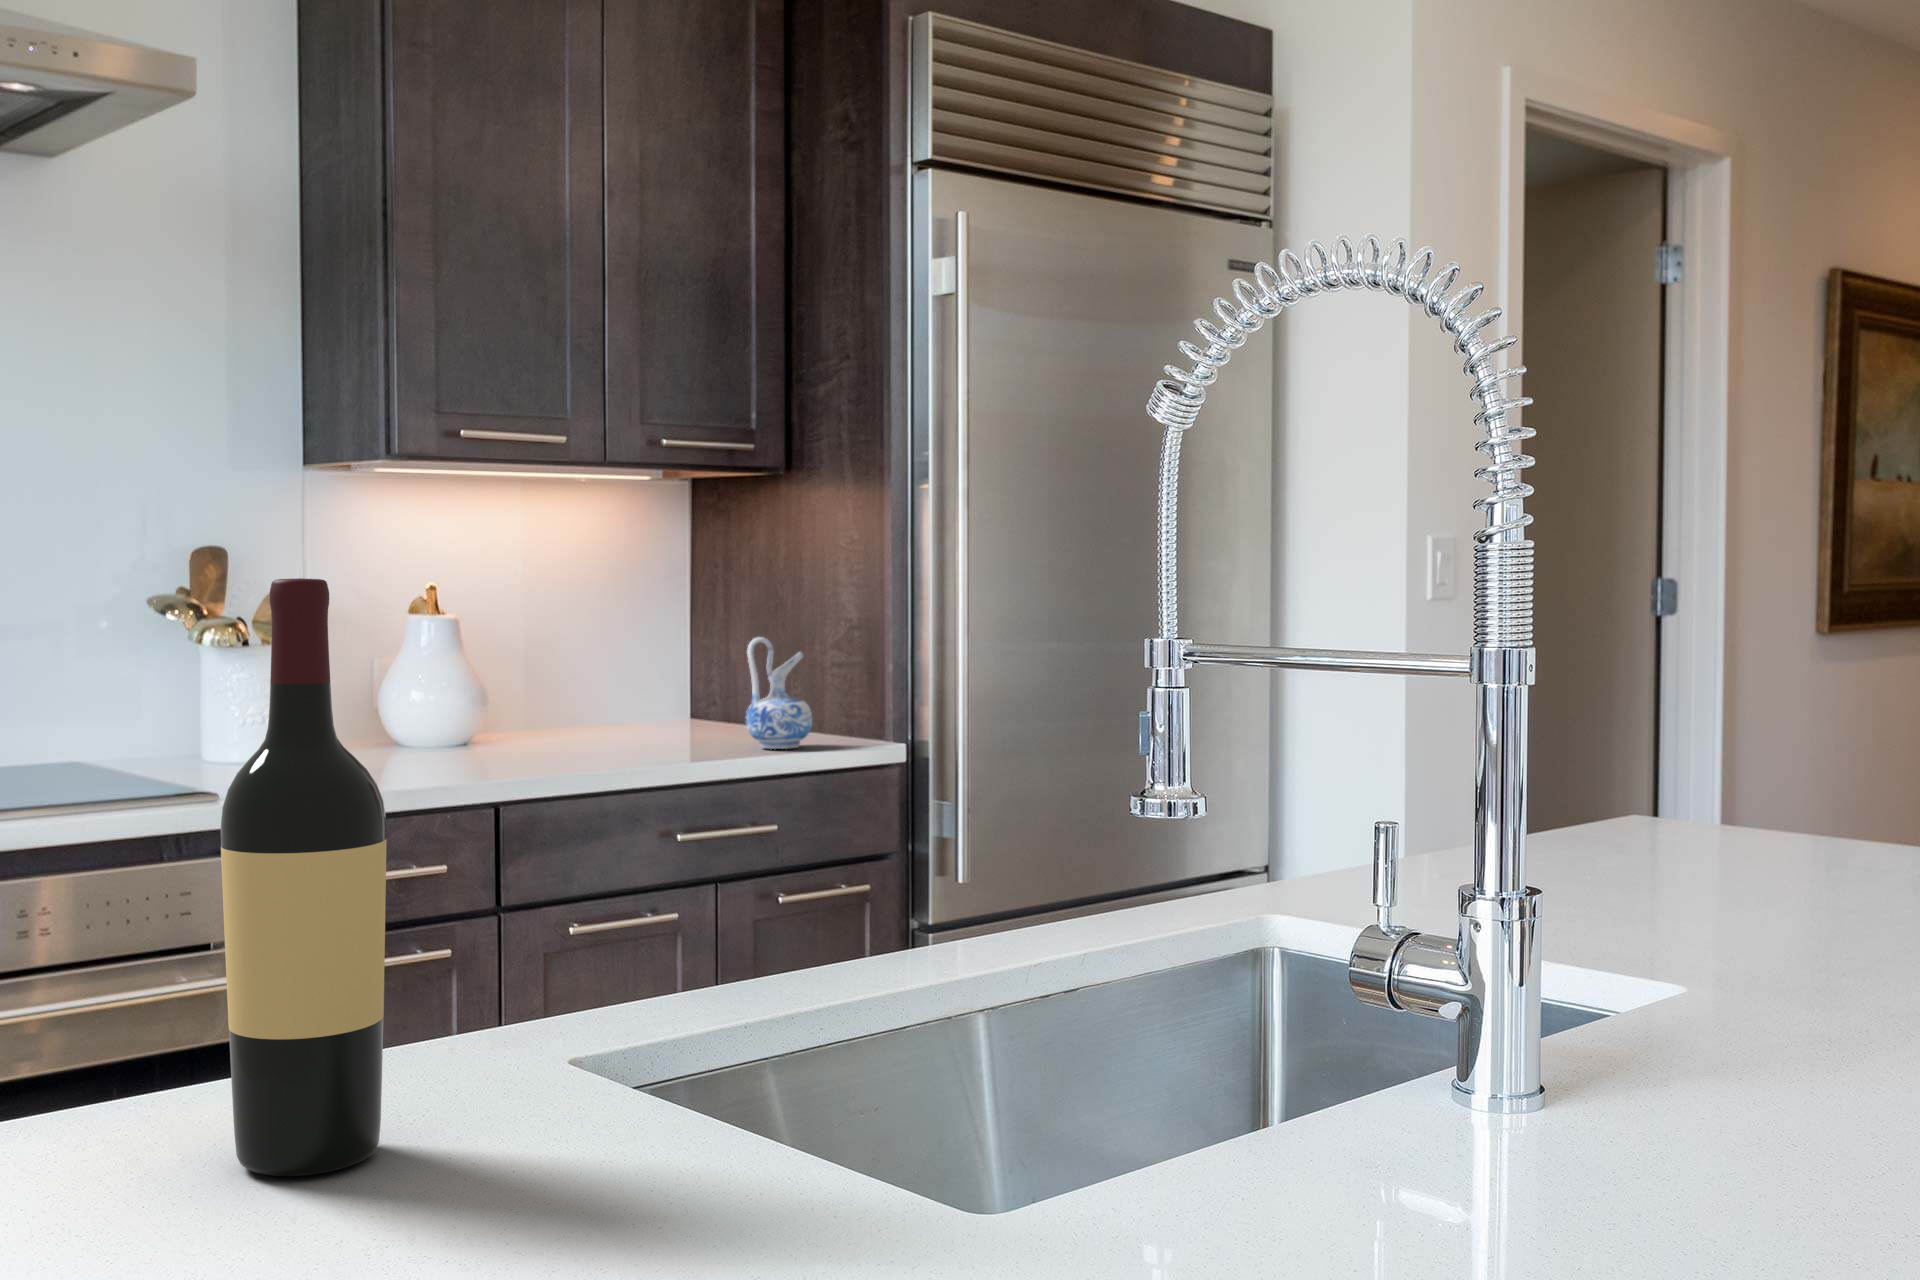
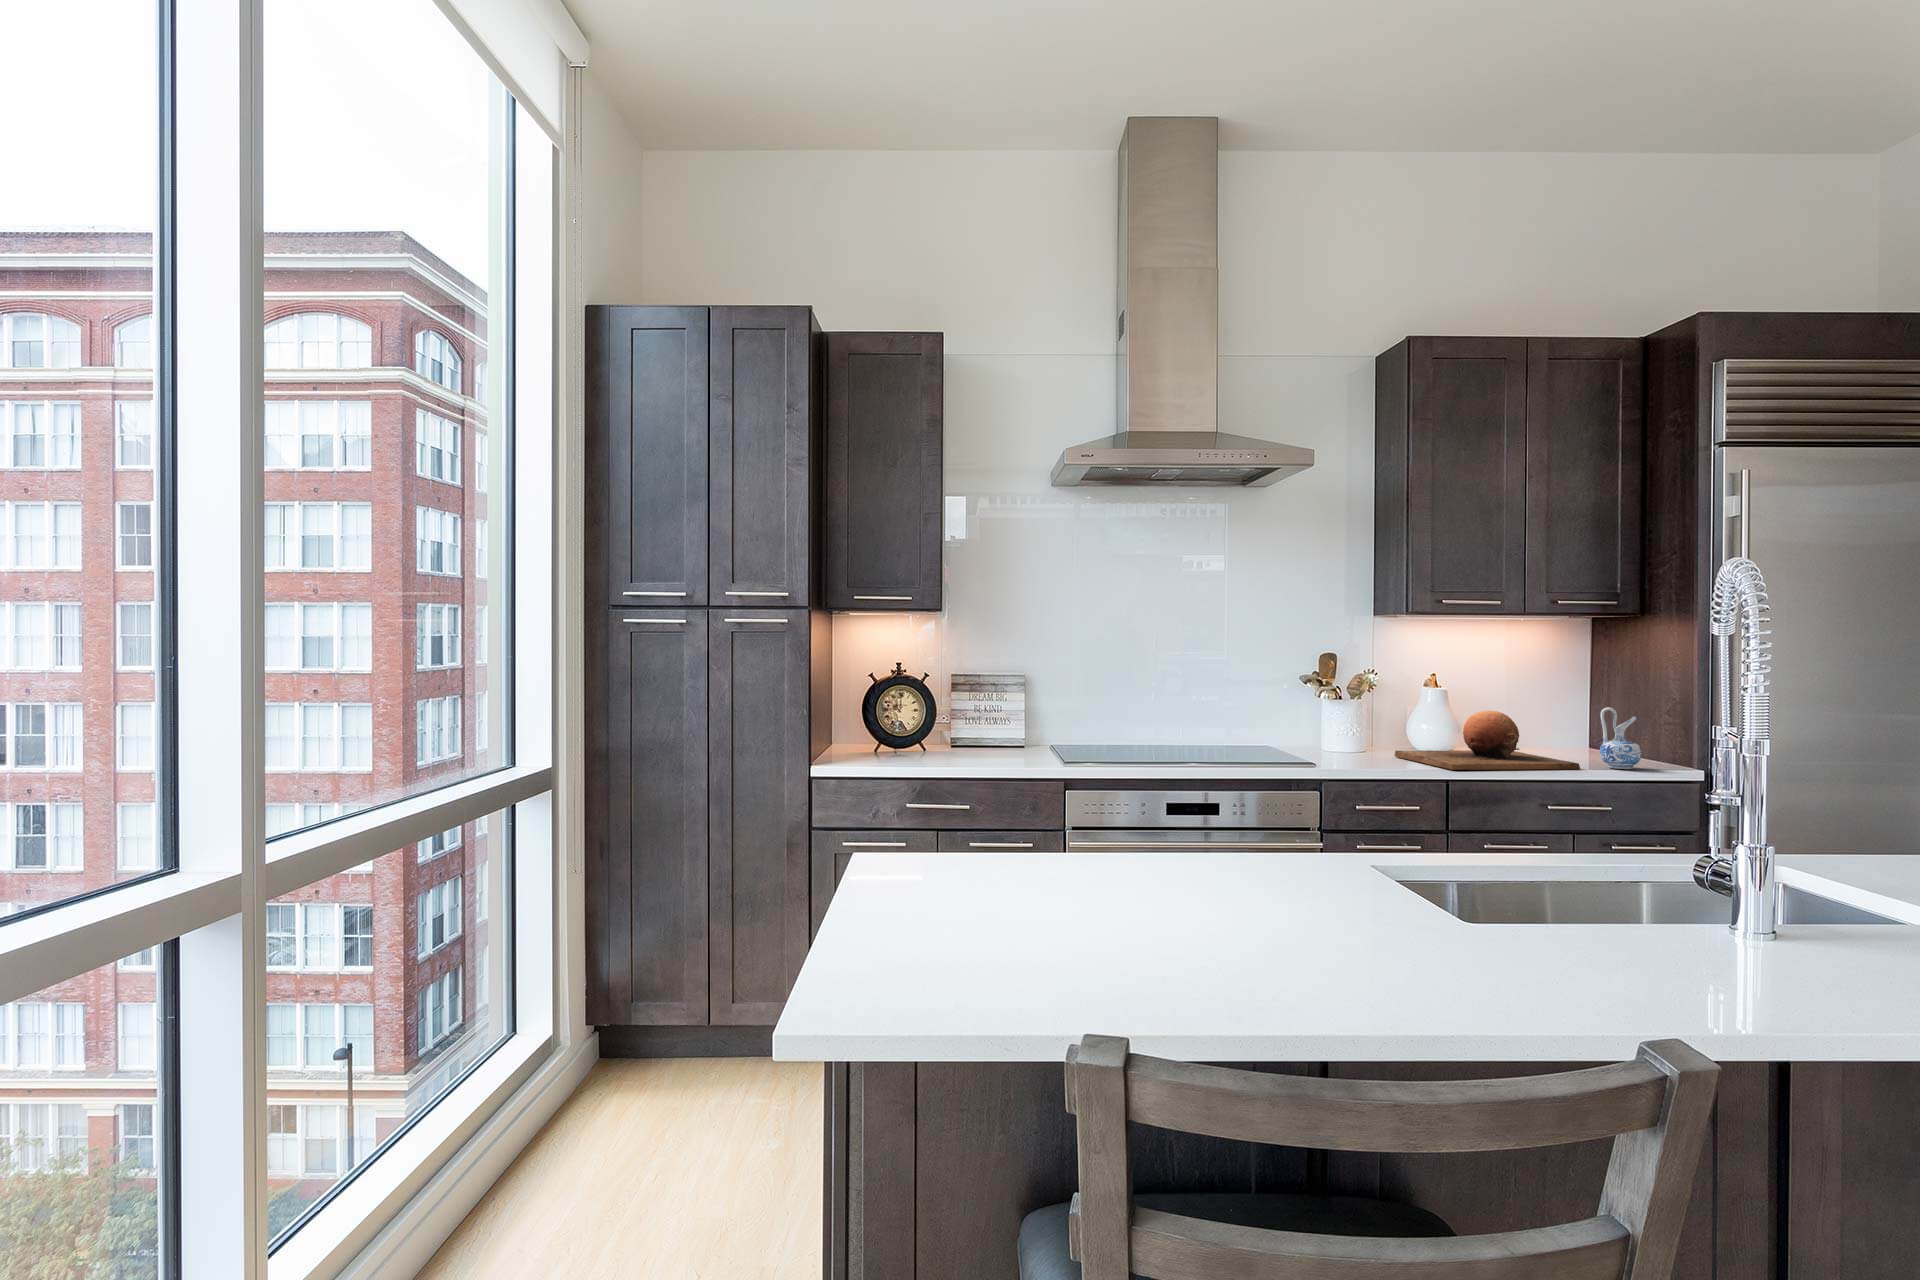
wine bottle: present [221,578,387,1176] -> none [1253,704,1299,875]
chopping board: none [369,653,722,776] -> present [1395,711,1580,770]

